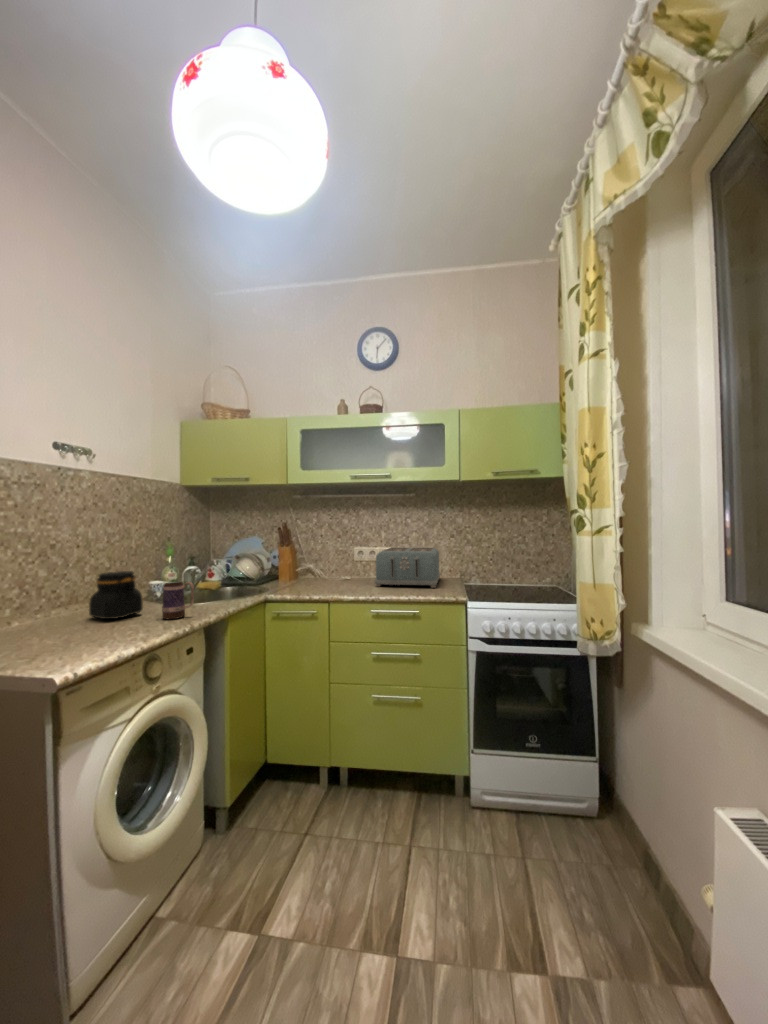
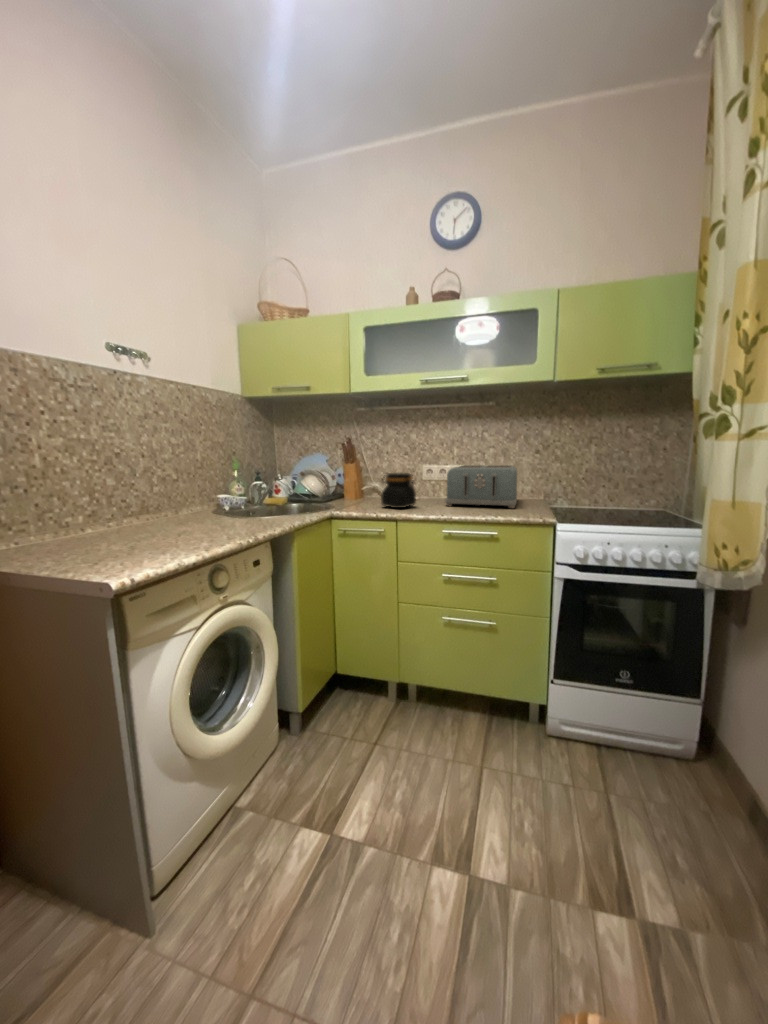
jar: present [89,571,143,619] -> present [381,473,416,508]
mug: present [162,582,194,619] -> none [225,492,257,531]

